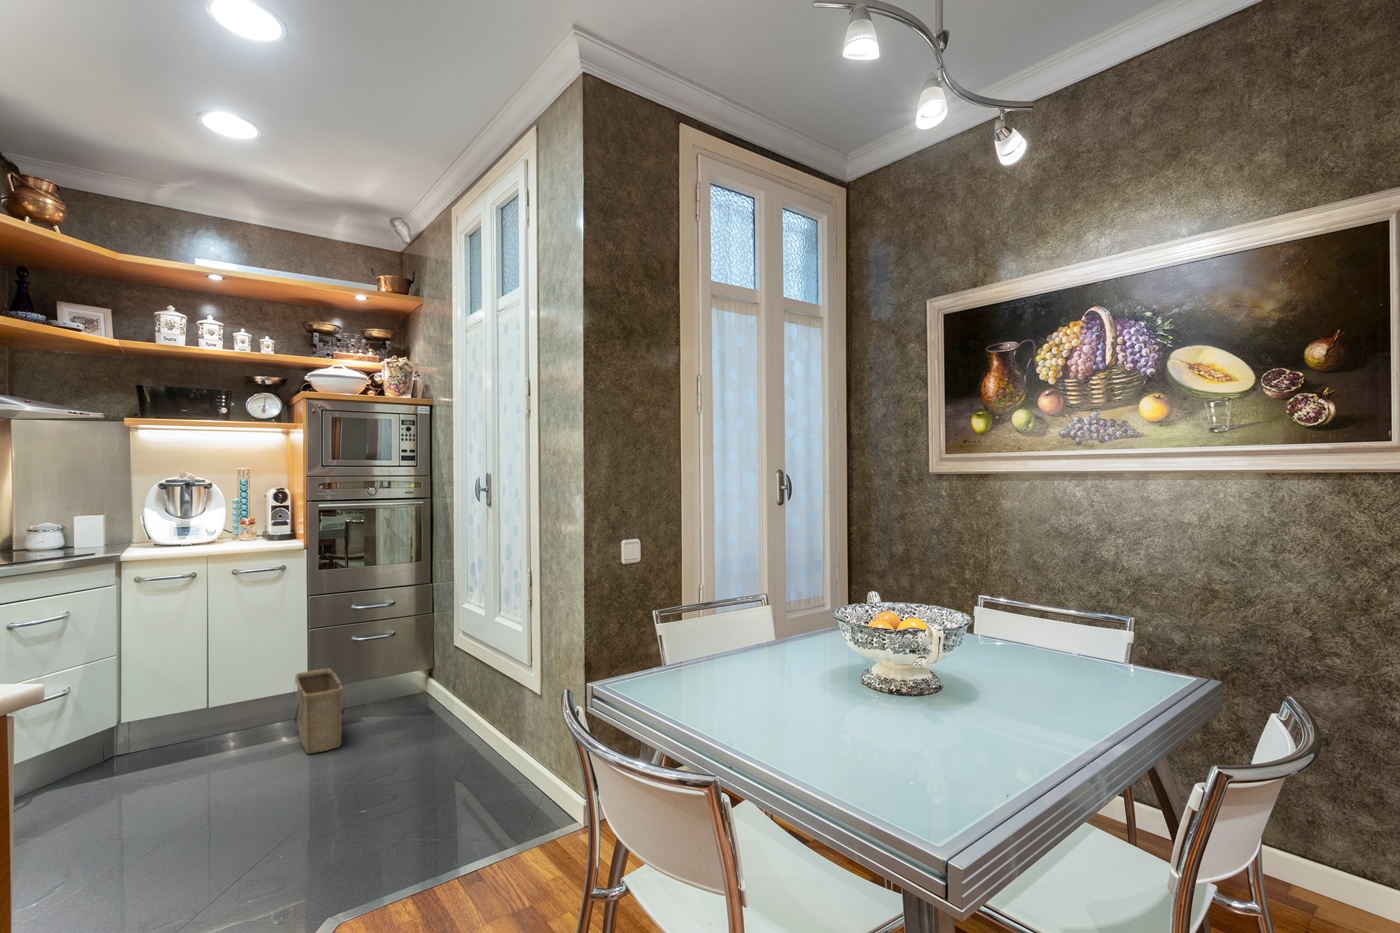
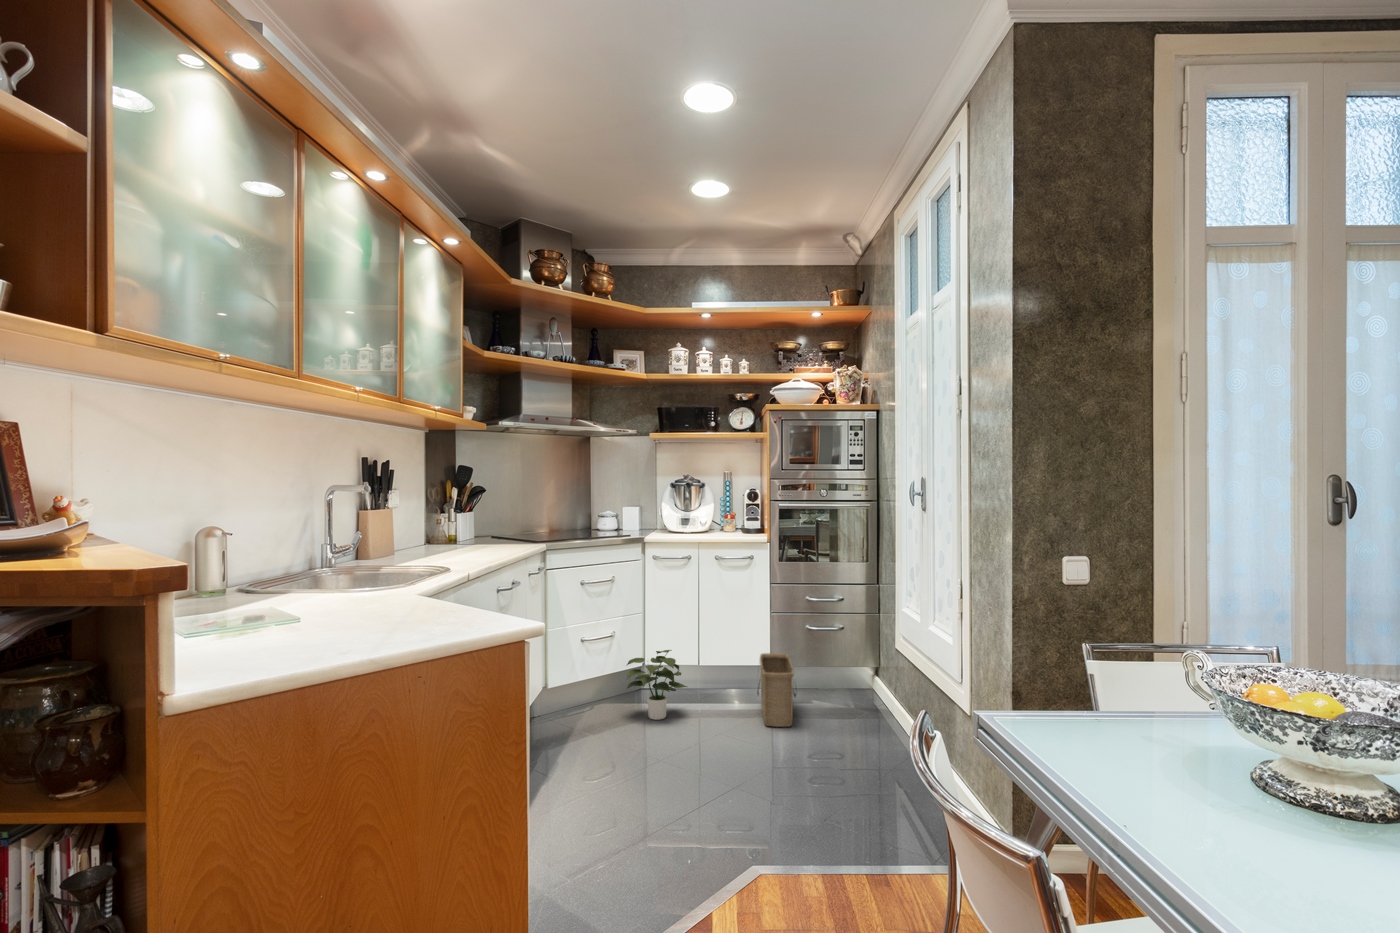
potted plant: none [93,692,197,785] -> present [627,650,687,720]

